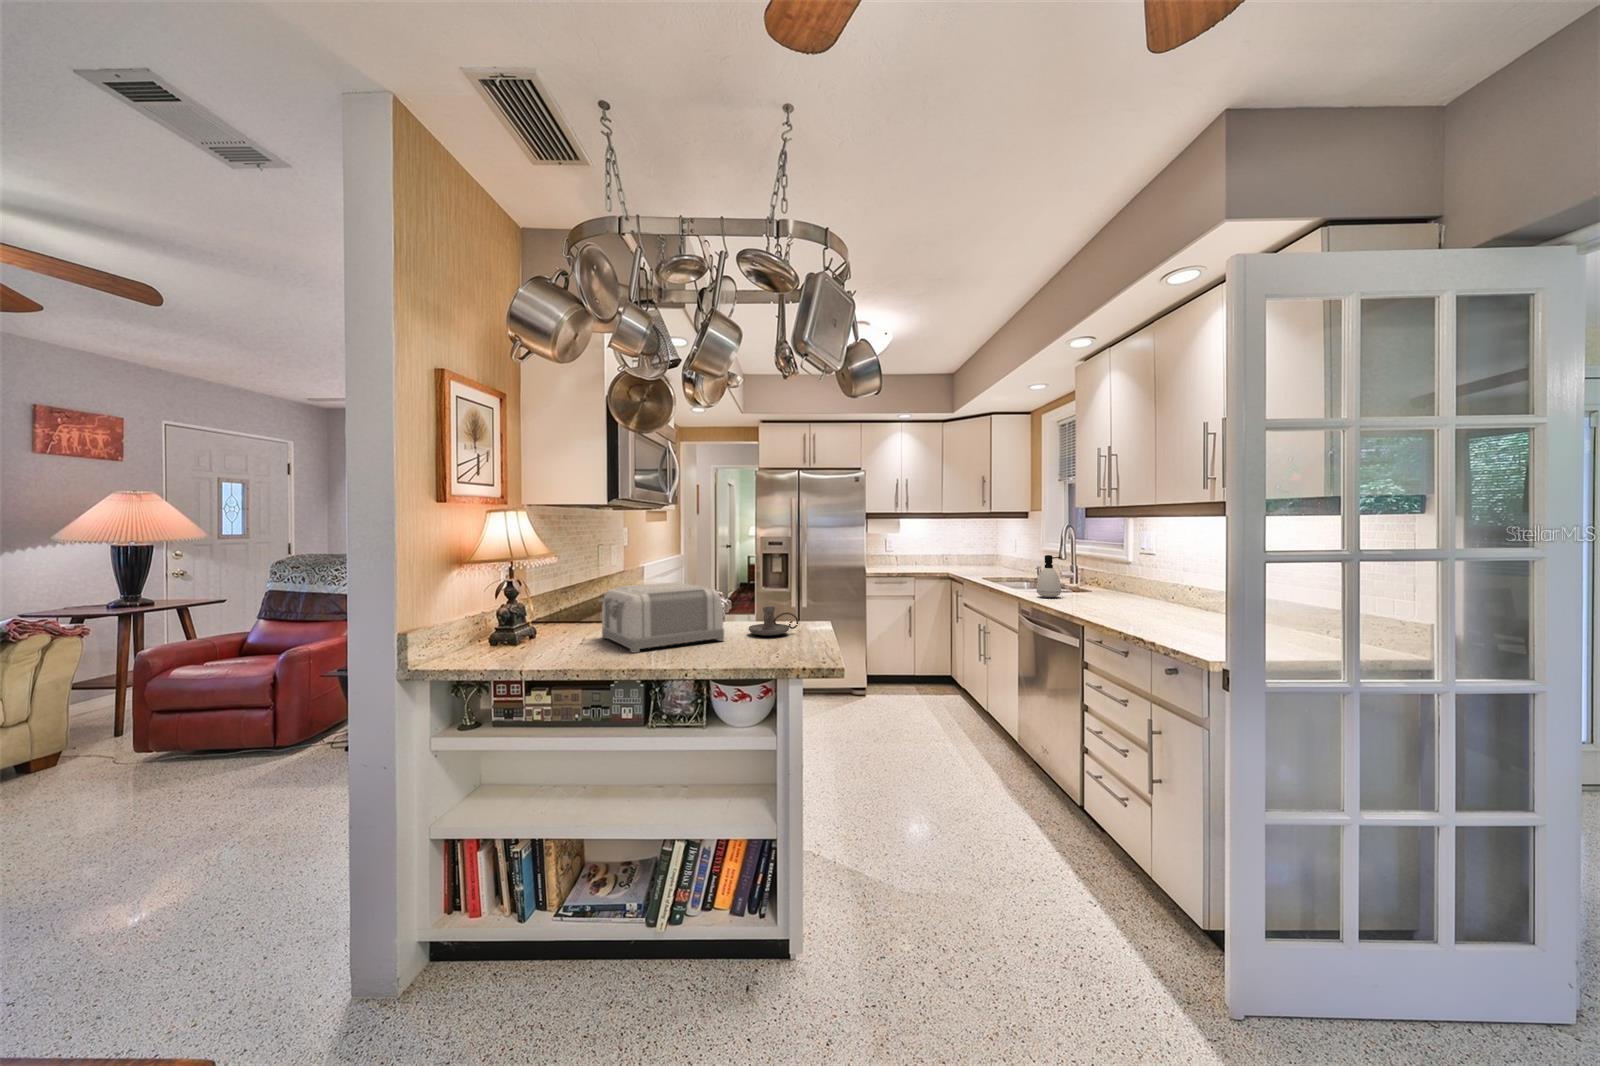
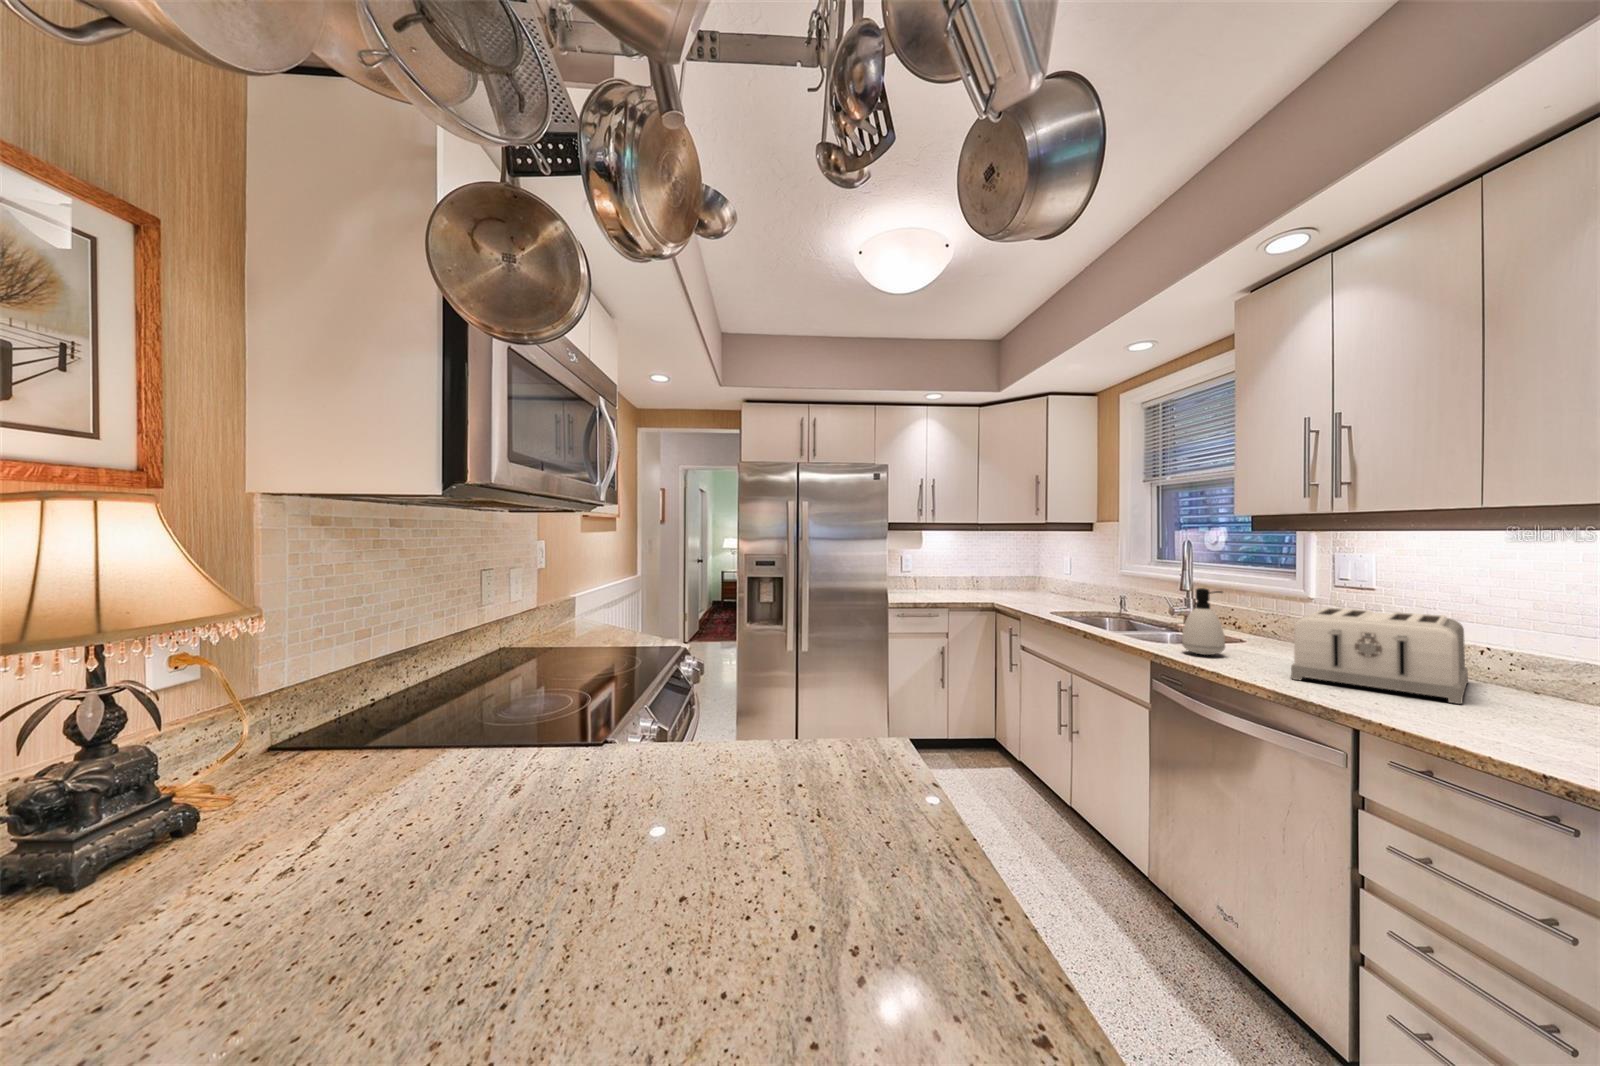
toaster: present [598,582,724,653] -> present [1291,608,1468,704]
candle holder: present [749,607,798,636] -> none [742,731,858,814]

